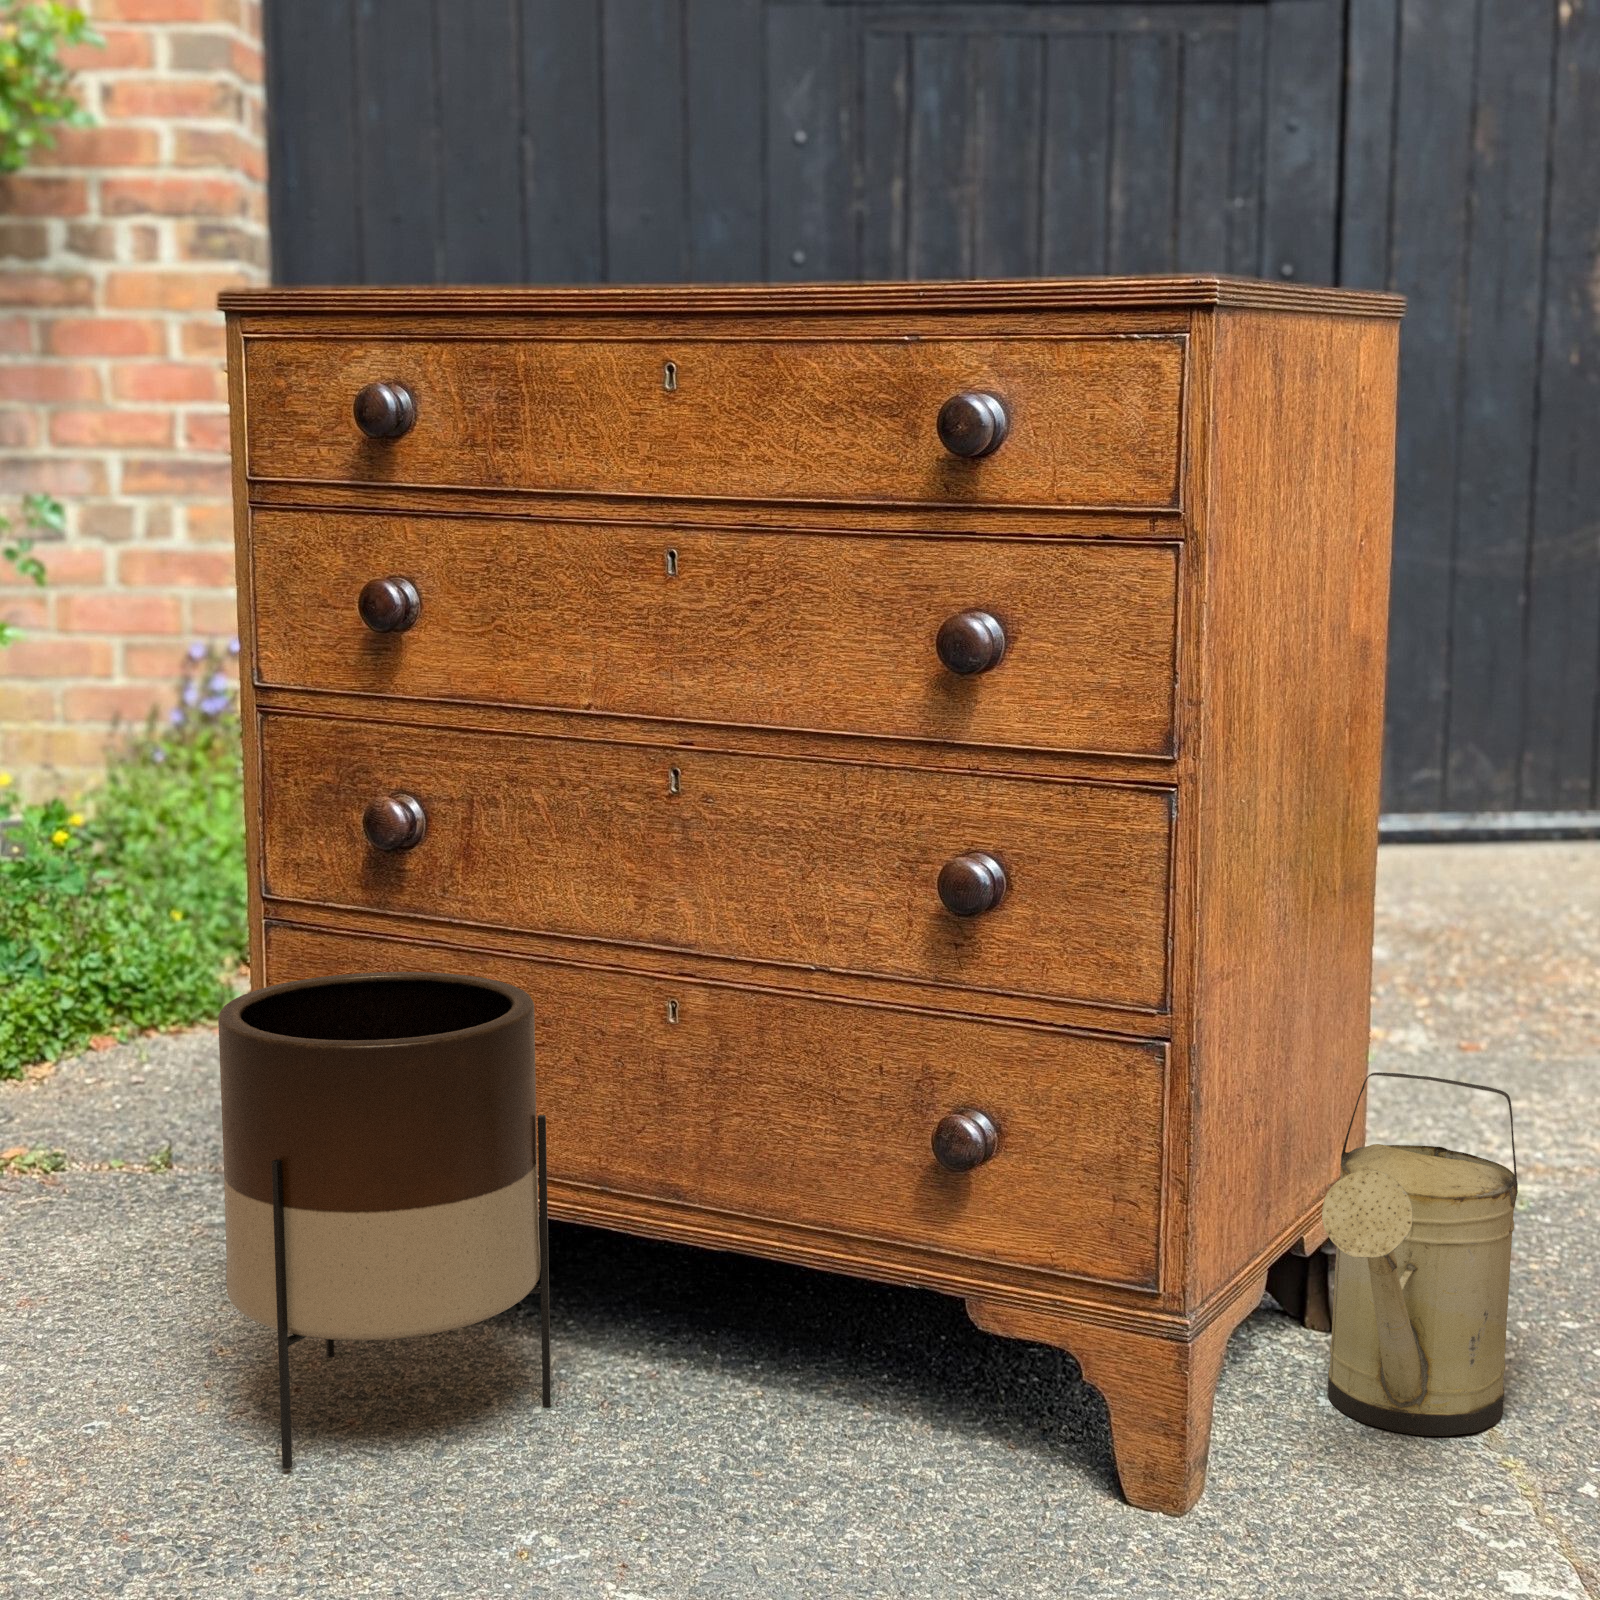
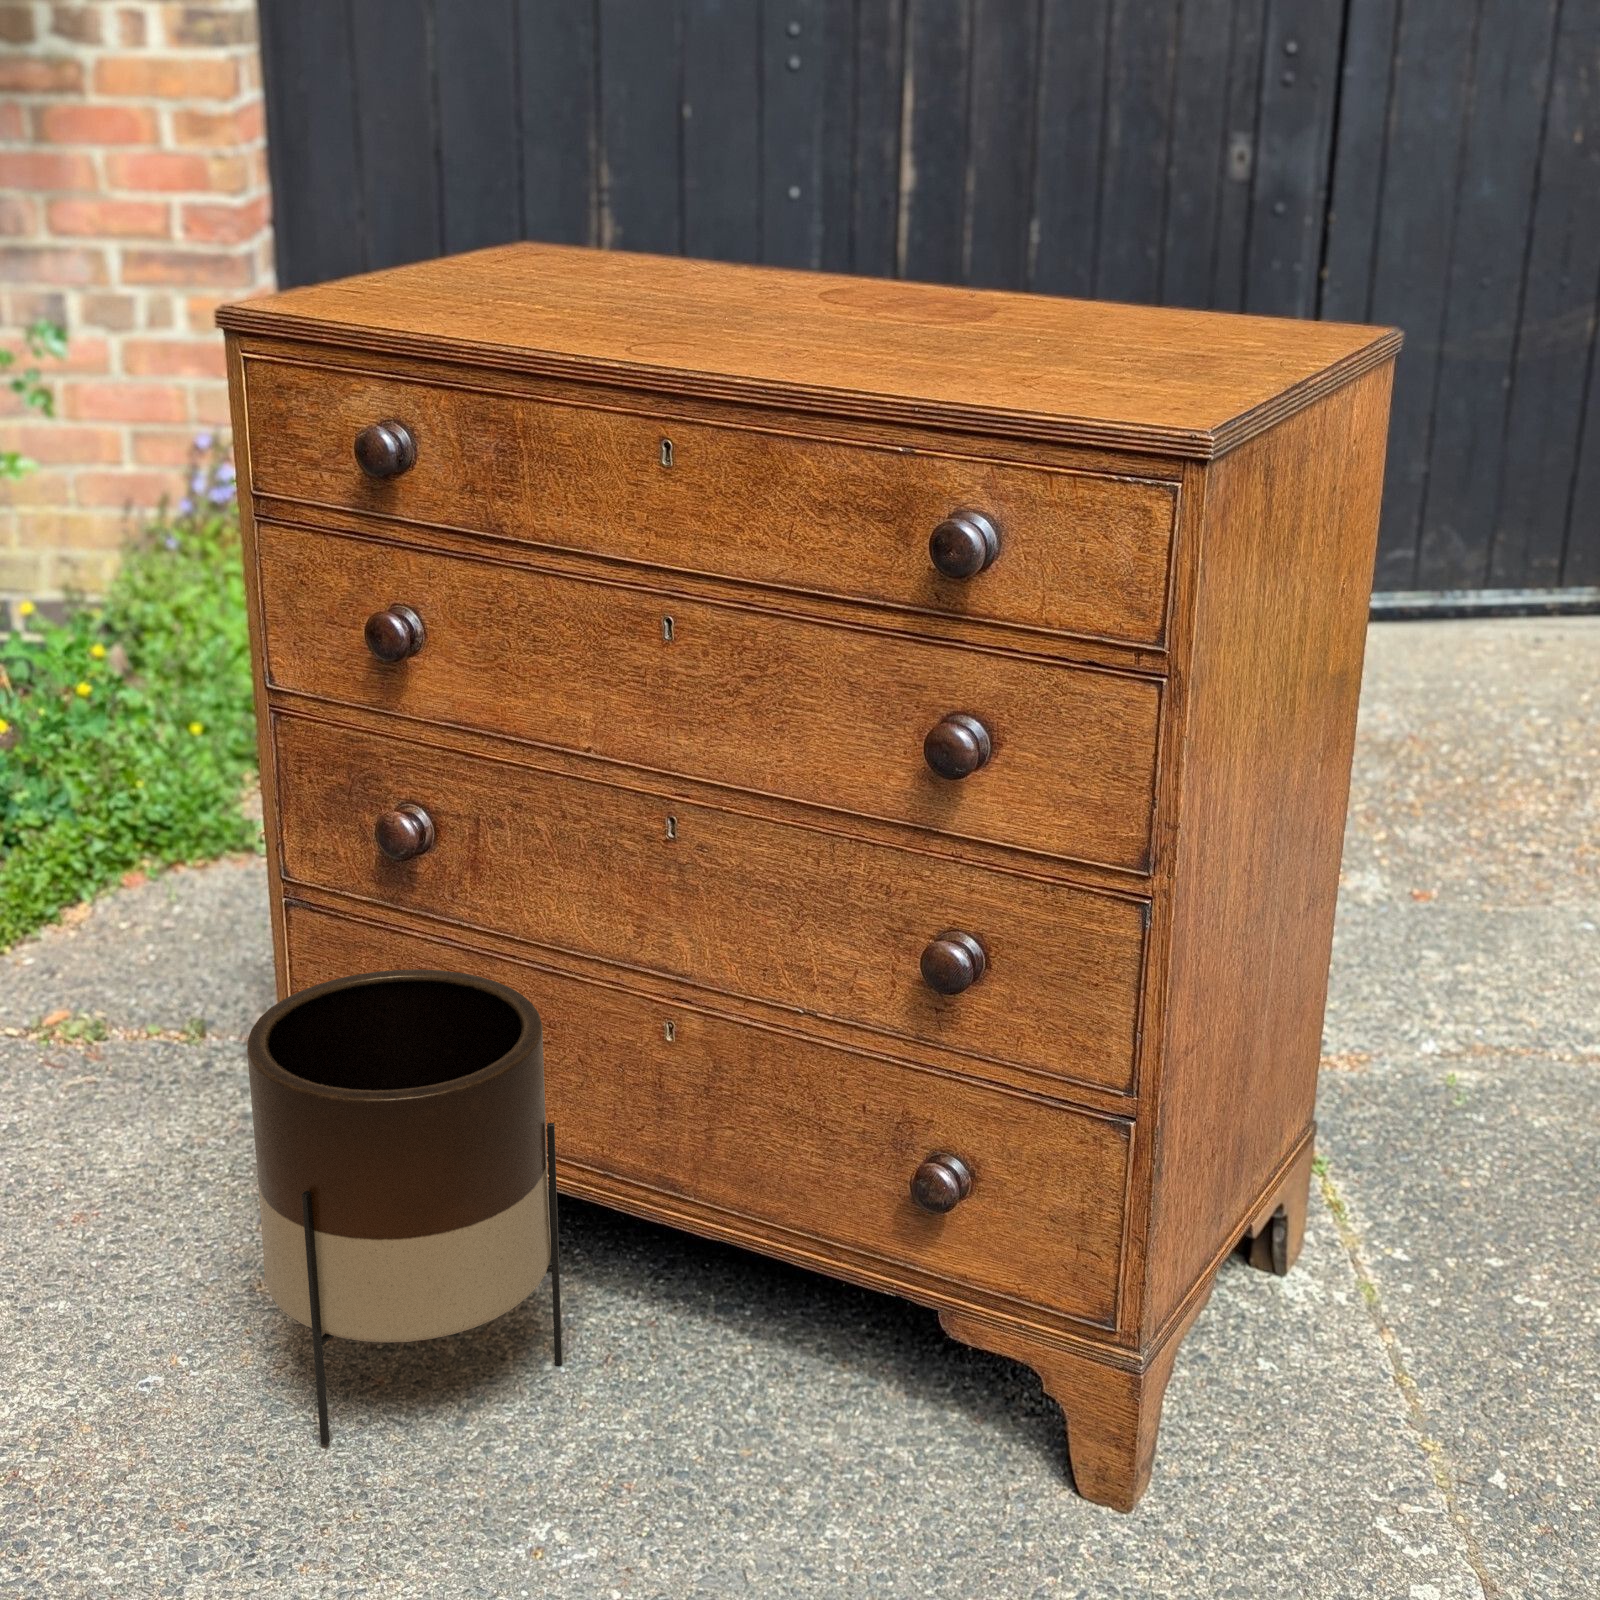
watering can: present [1322,1072,1518,1436] -> none [1267,1087,1450,1412]

